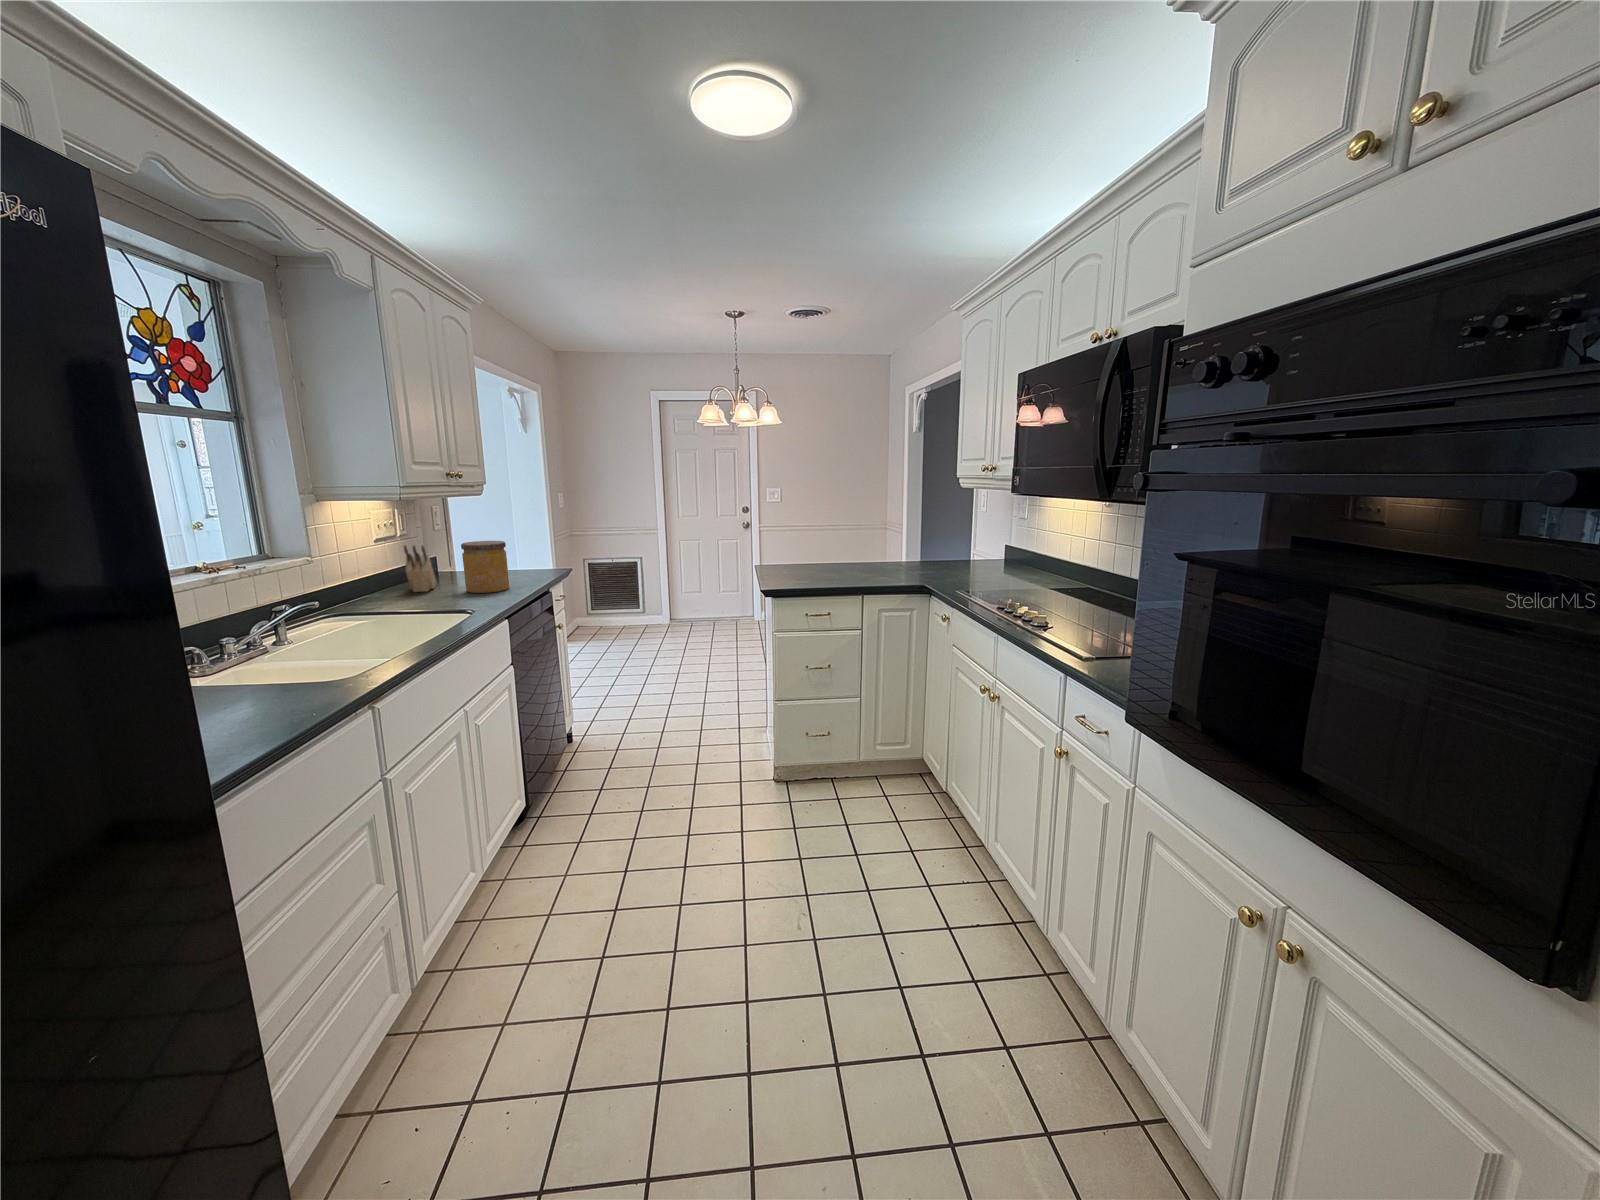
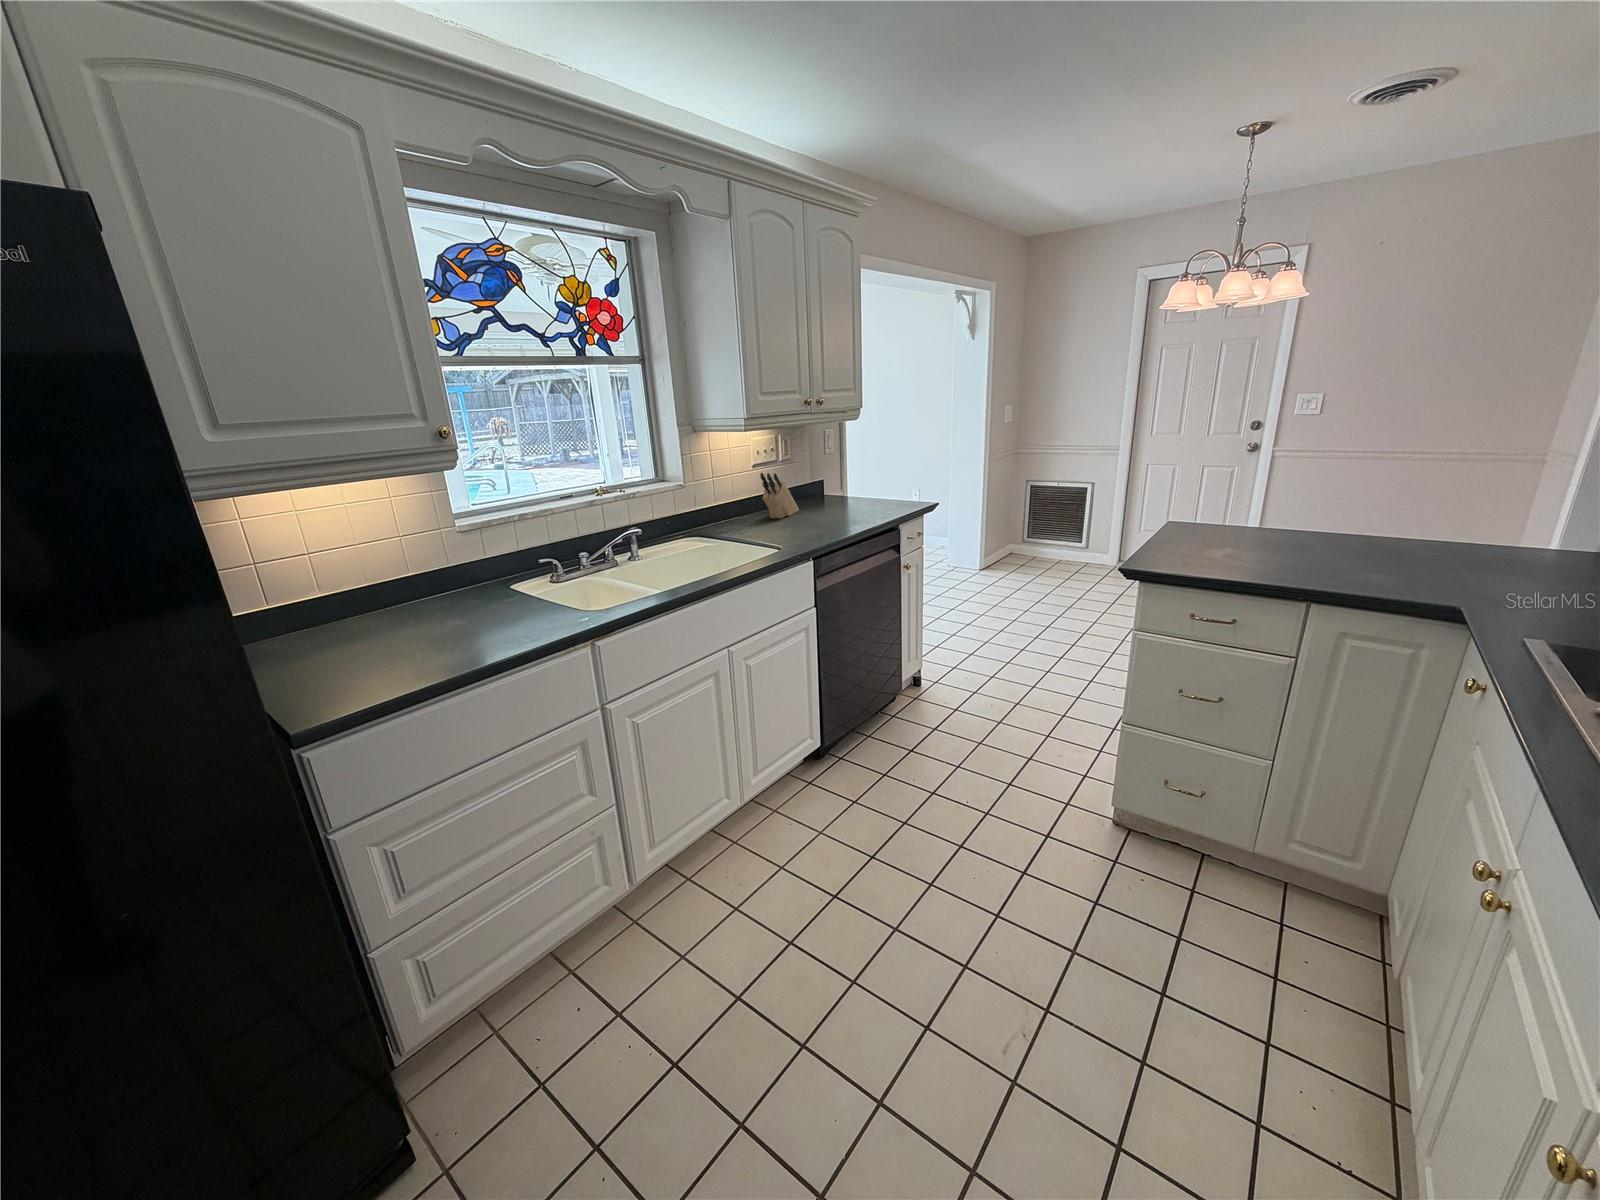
jar: present [461,541,509,593] -> none [803,470,847,526]

